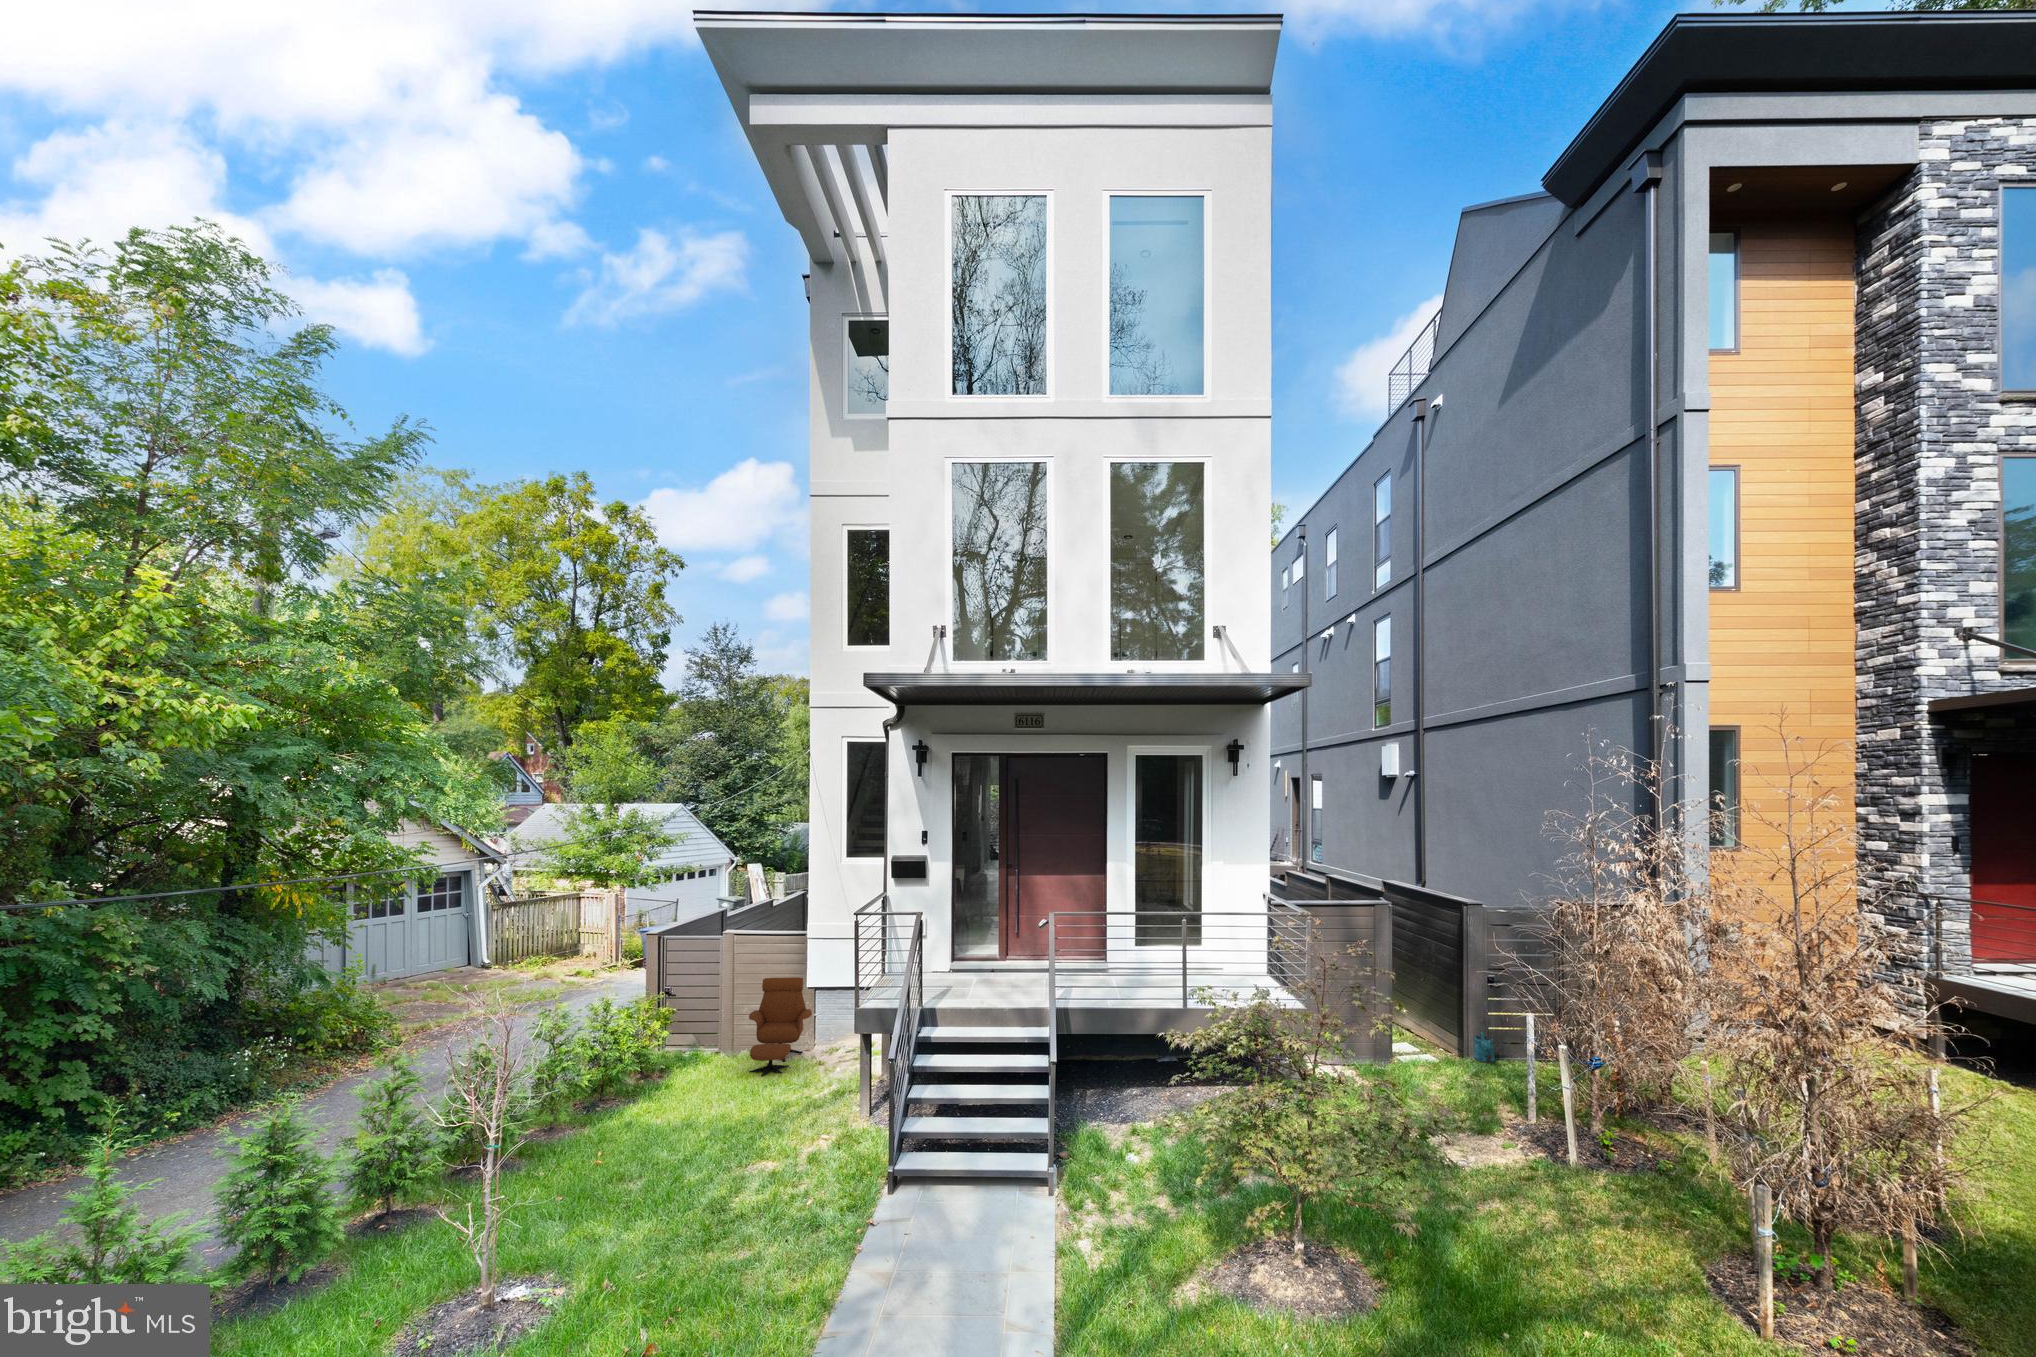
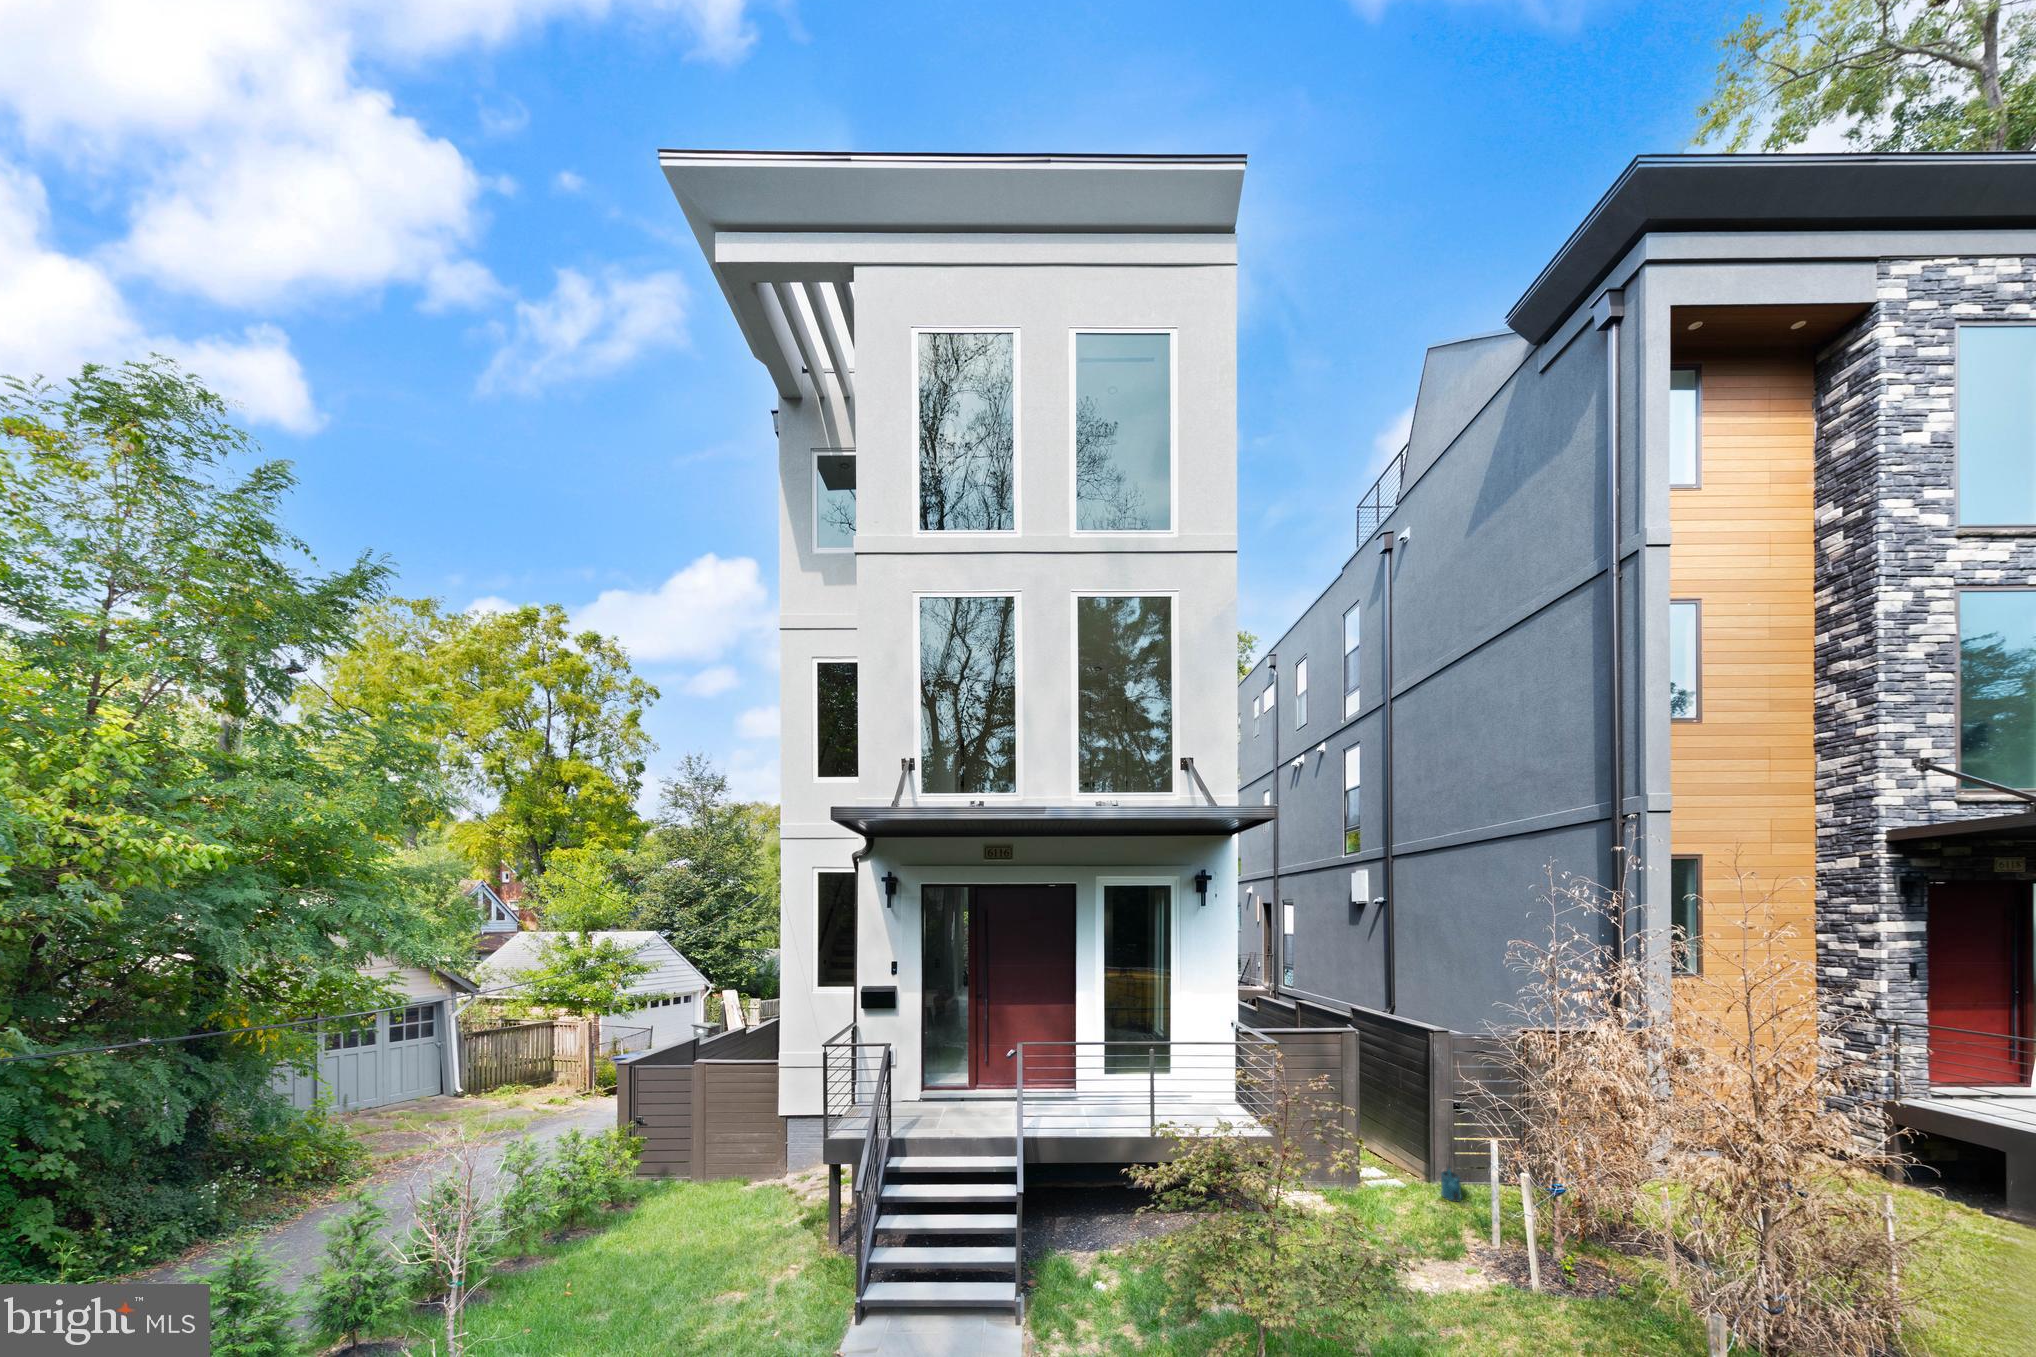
lounge chair: present [749,977,812,1077] -> none [720,1104,784,1221]

